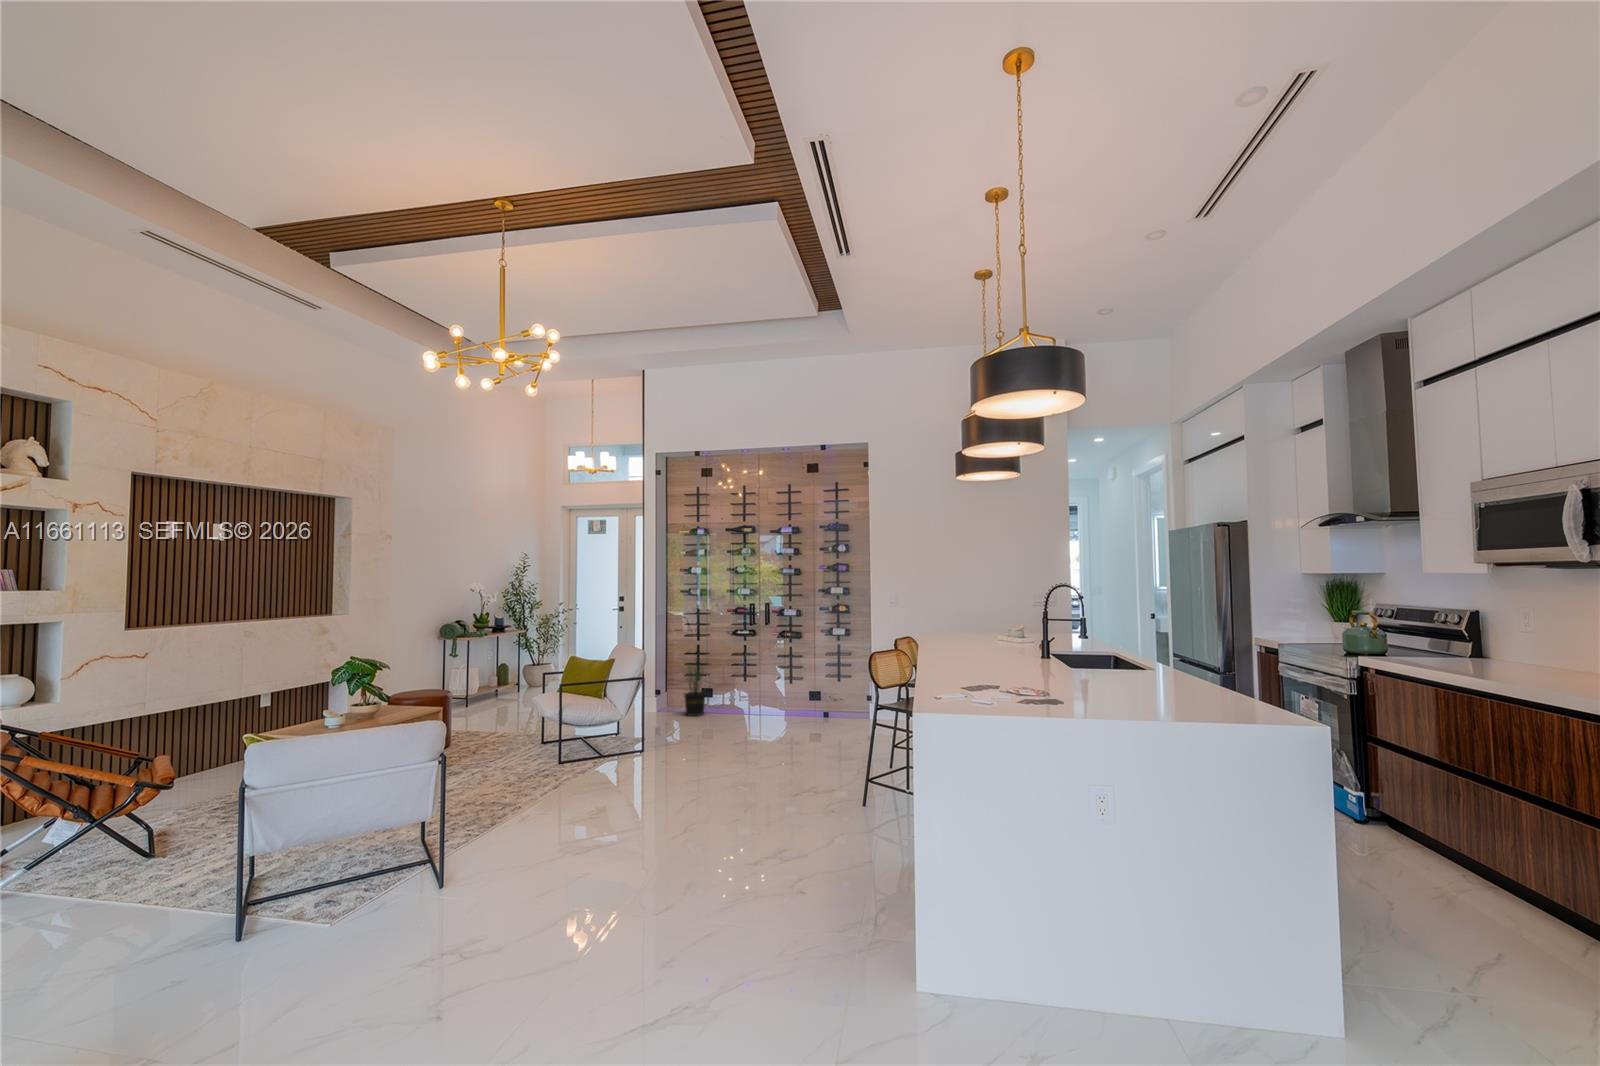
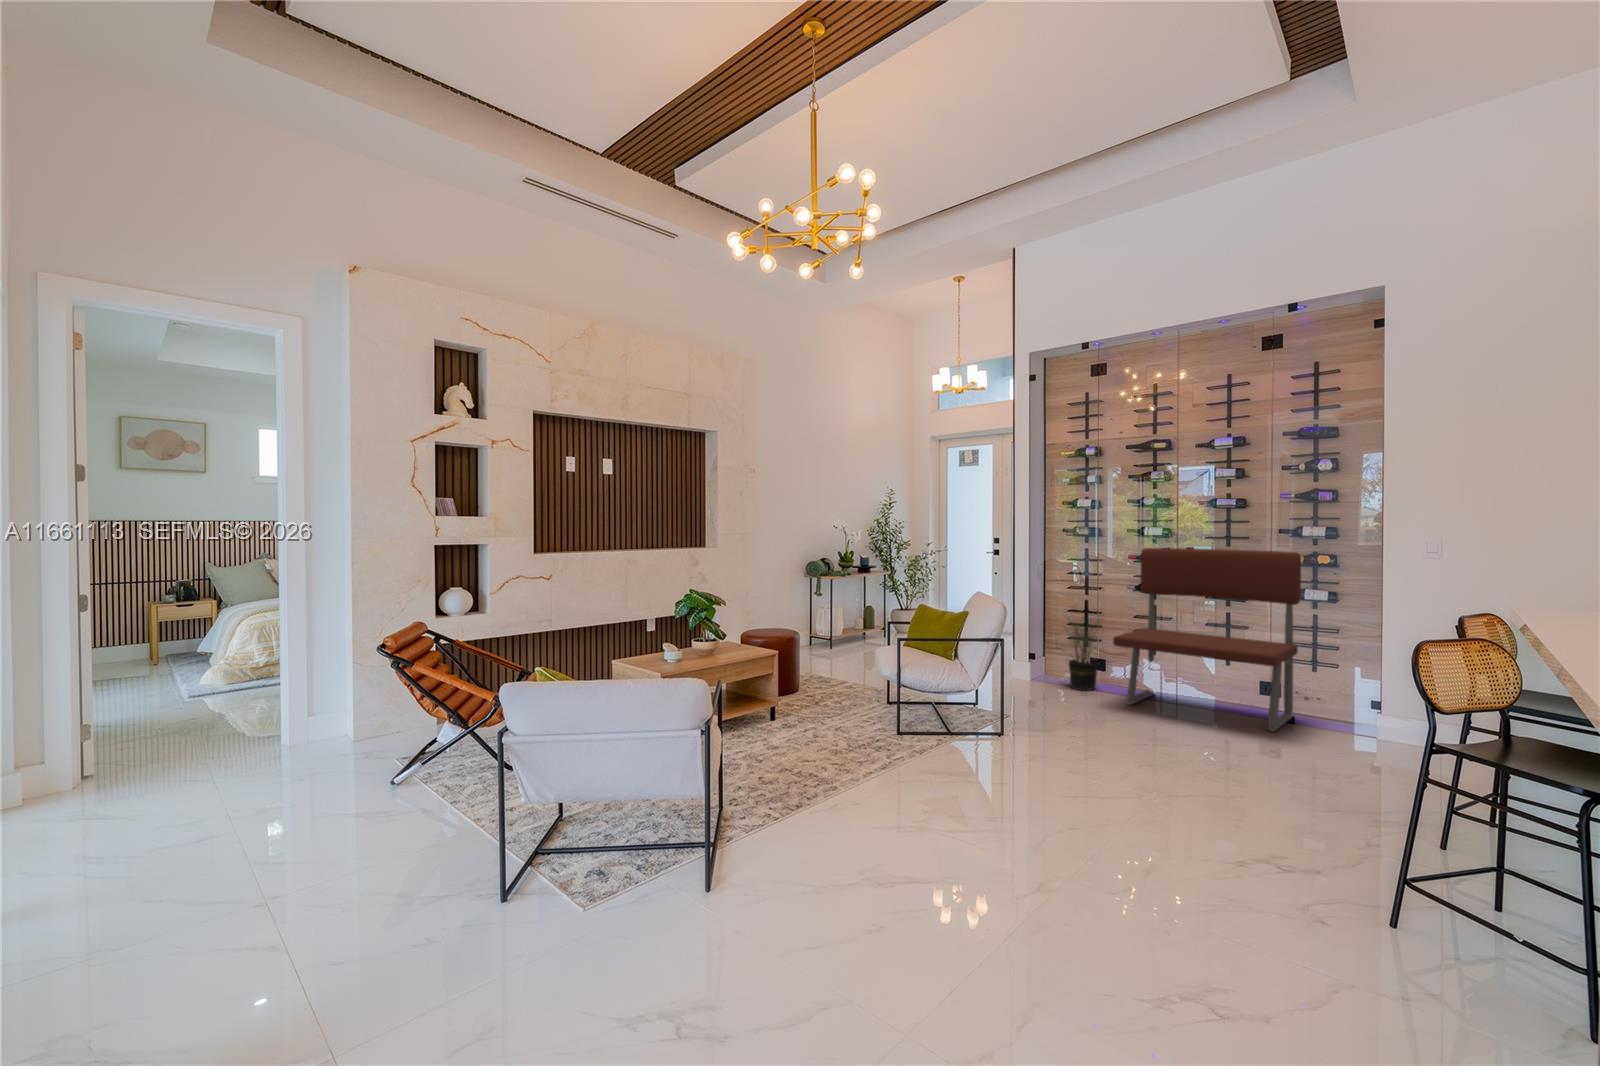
bench: none [718,603,831,726] -> present [1113,548,1301,732]

